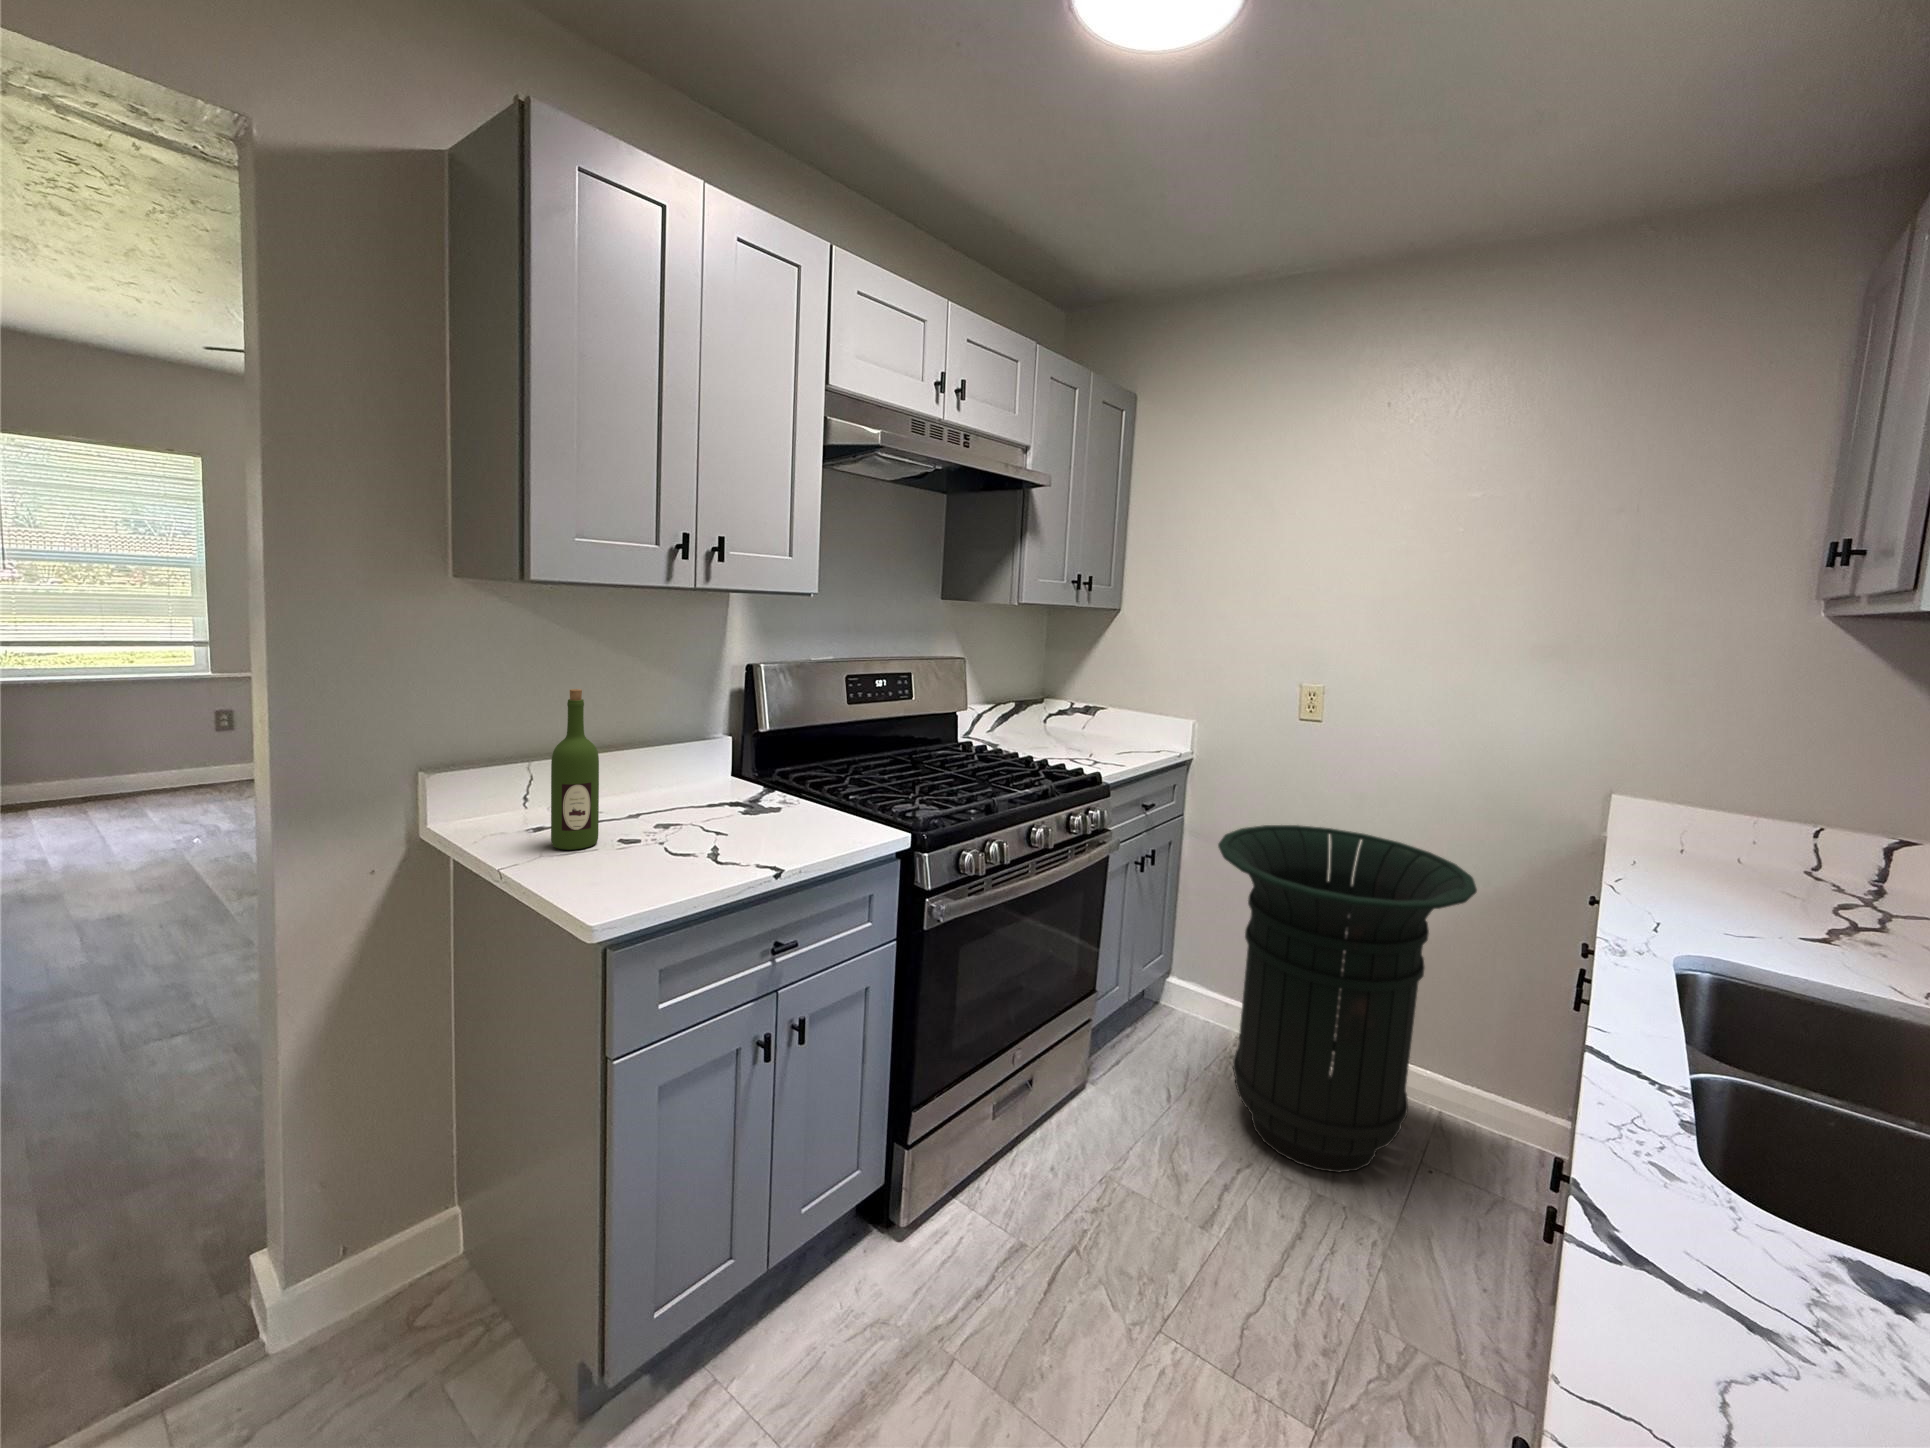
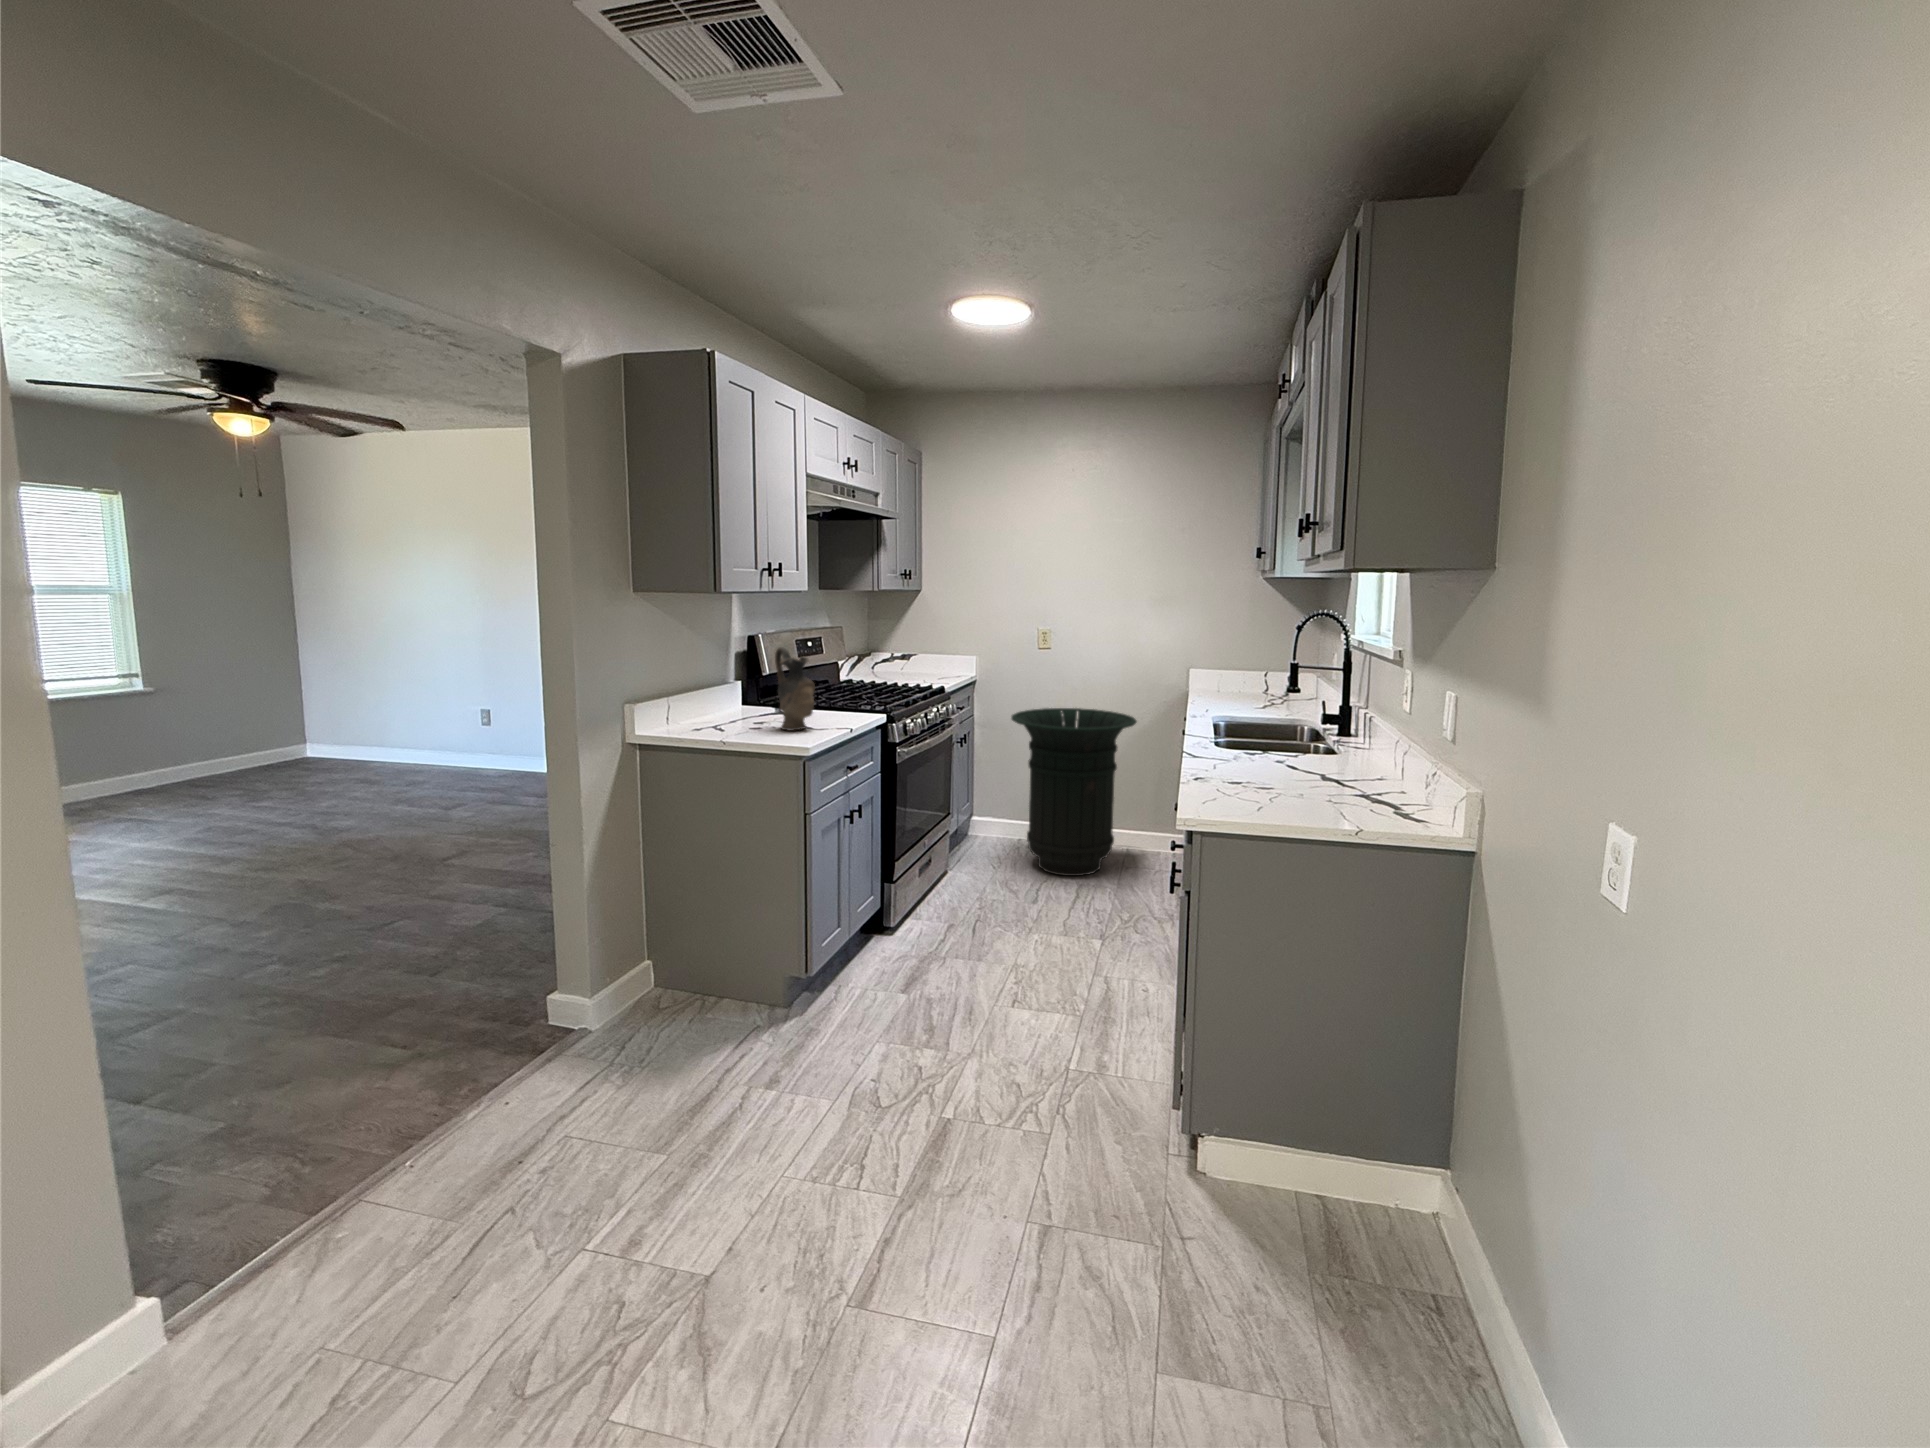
wine bottle: present [551,689,599,850] -> none [718,649,742,734]
ceramic pitcher: none [658,692,730,858] -> present [775,647,815,731]

